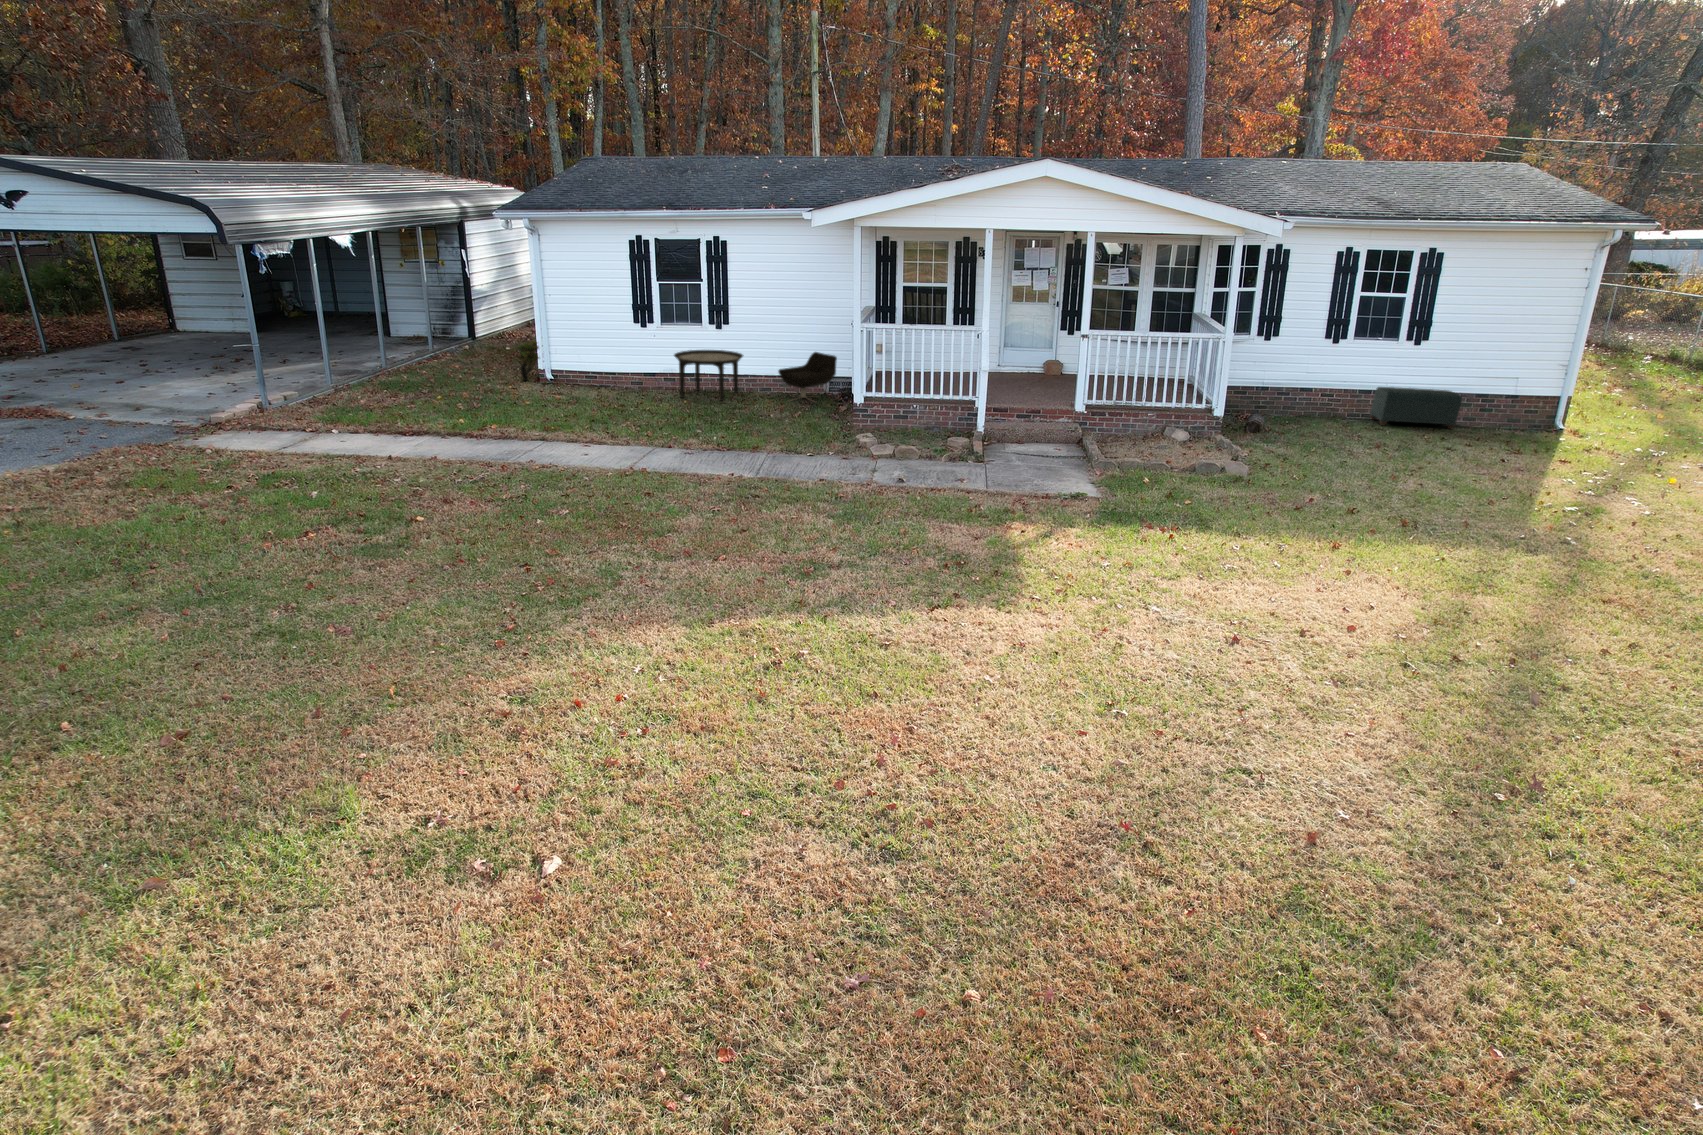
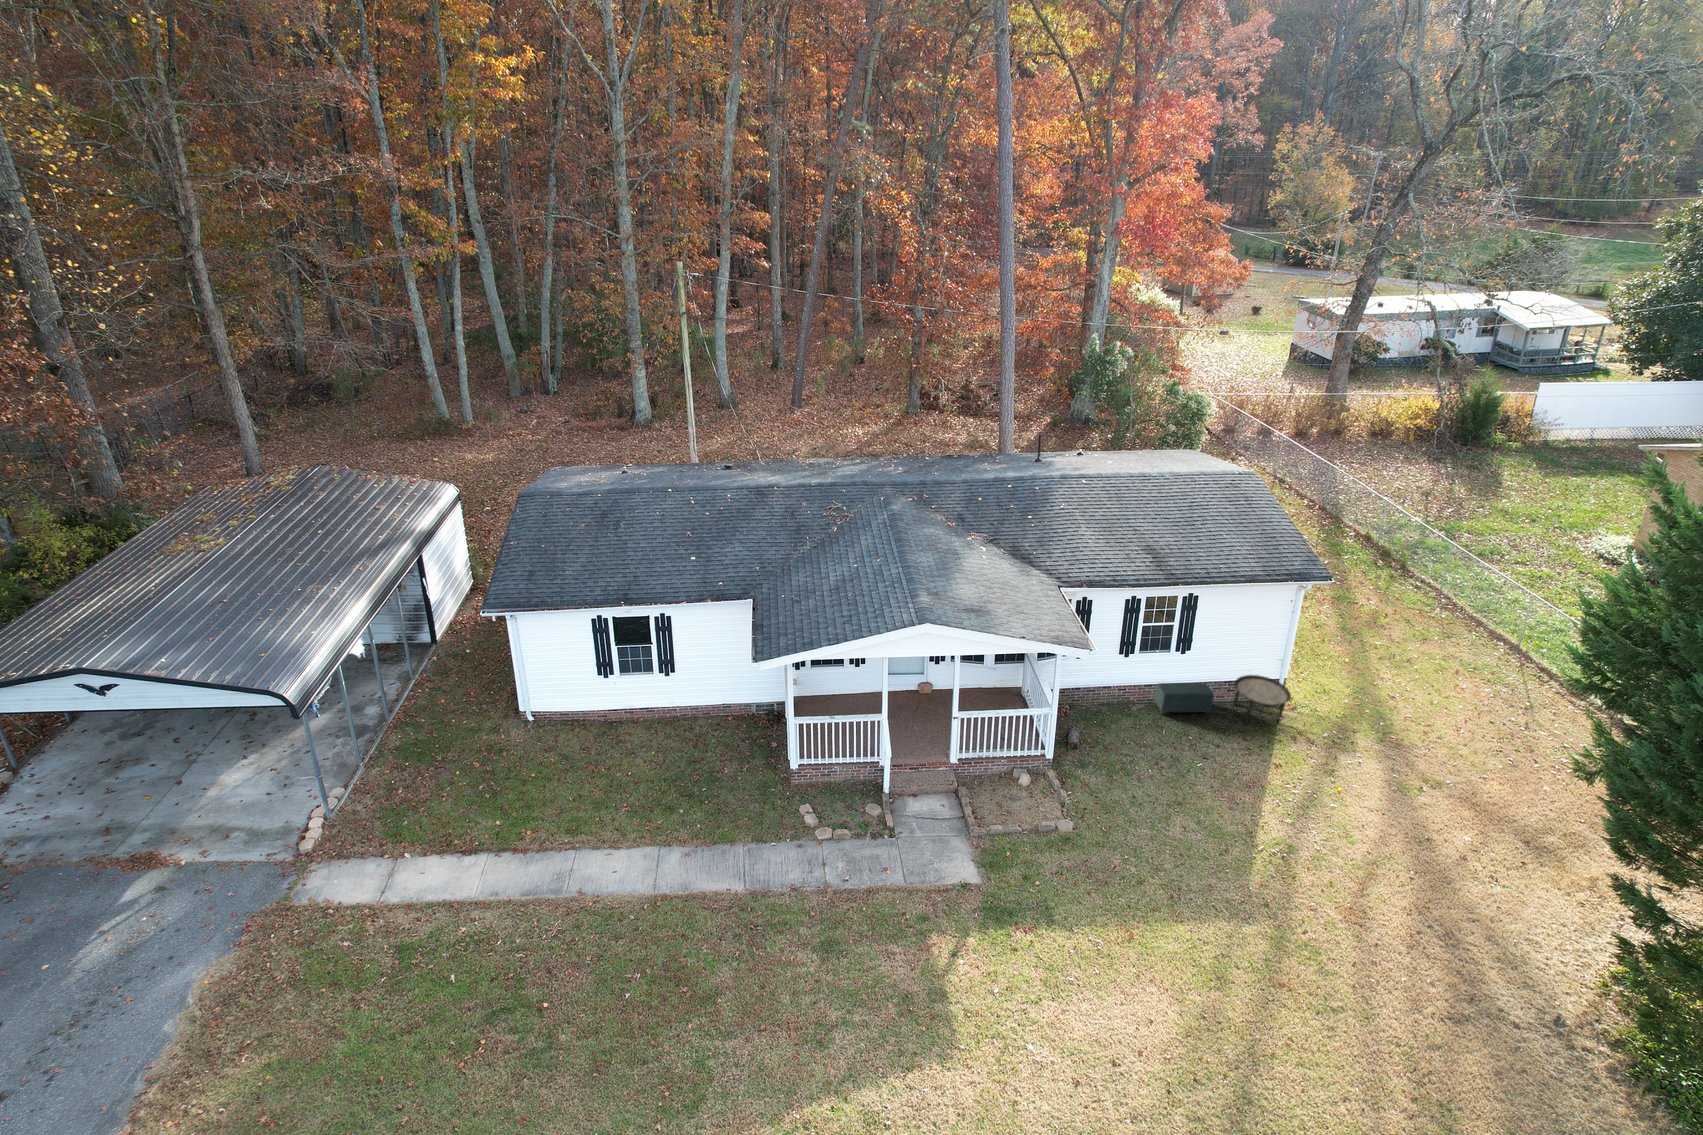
potted plant: present [517,341,539,381] -> none [501,689,522,724]
round table: present [674,350,743,401] -> present [1233,675,1291,725]
lounge chair: present [778,352,837,398] -> none [720,687,765,736]

